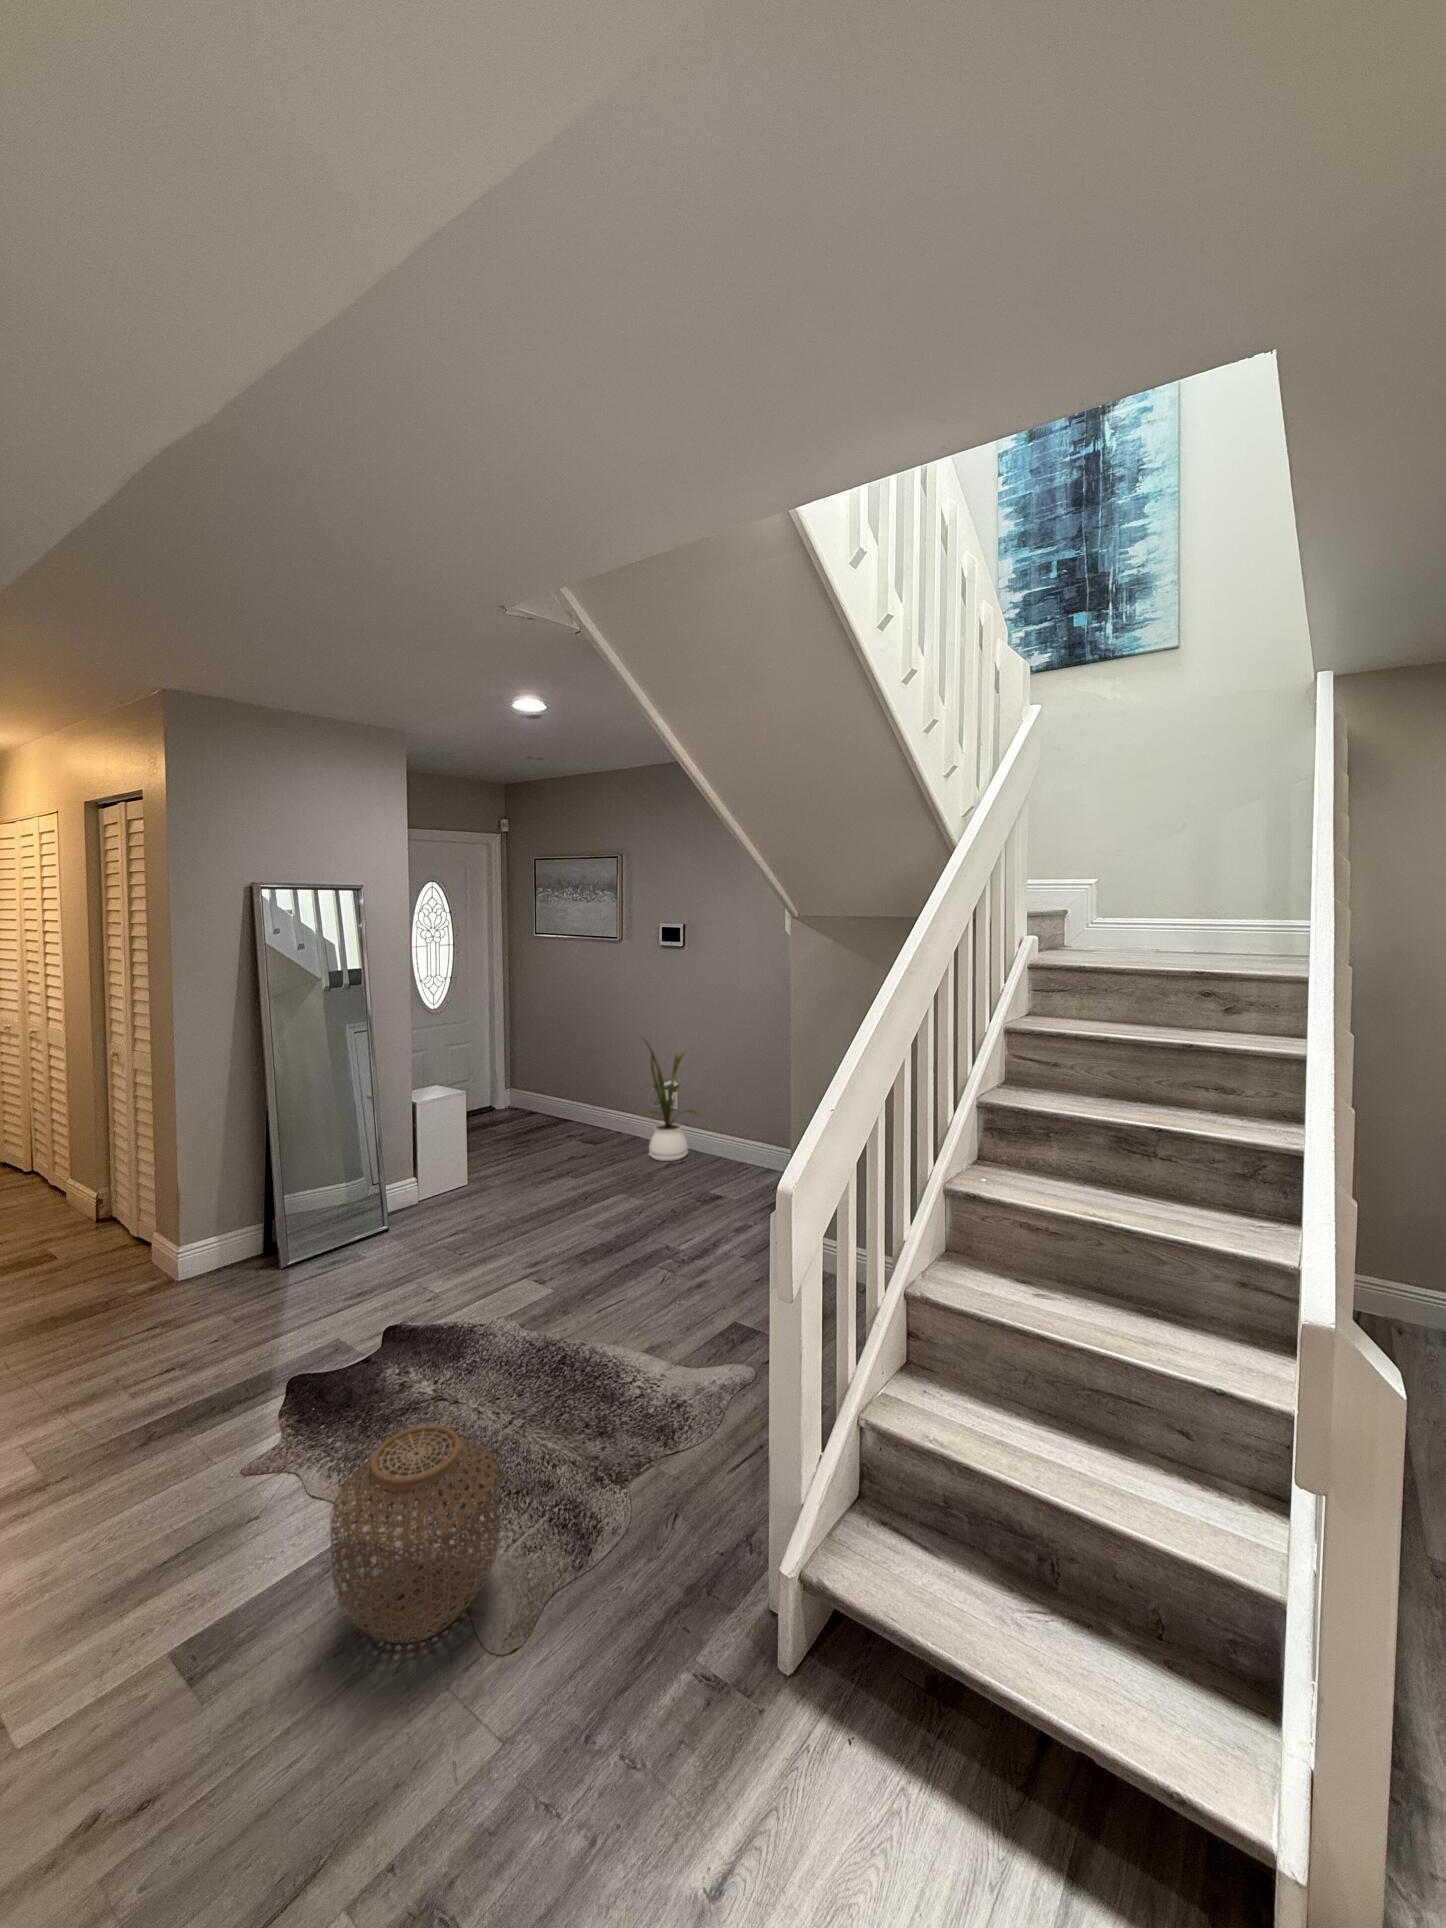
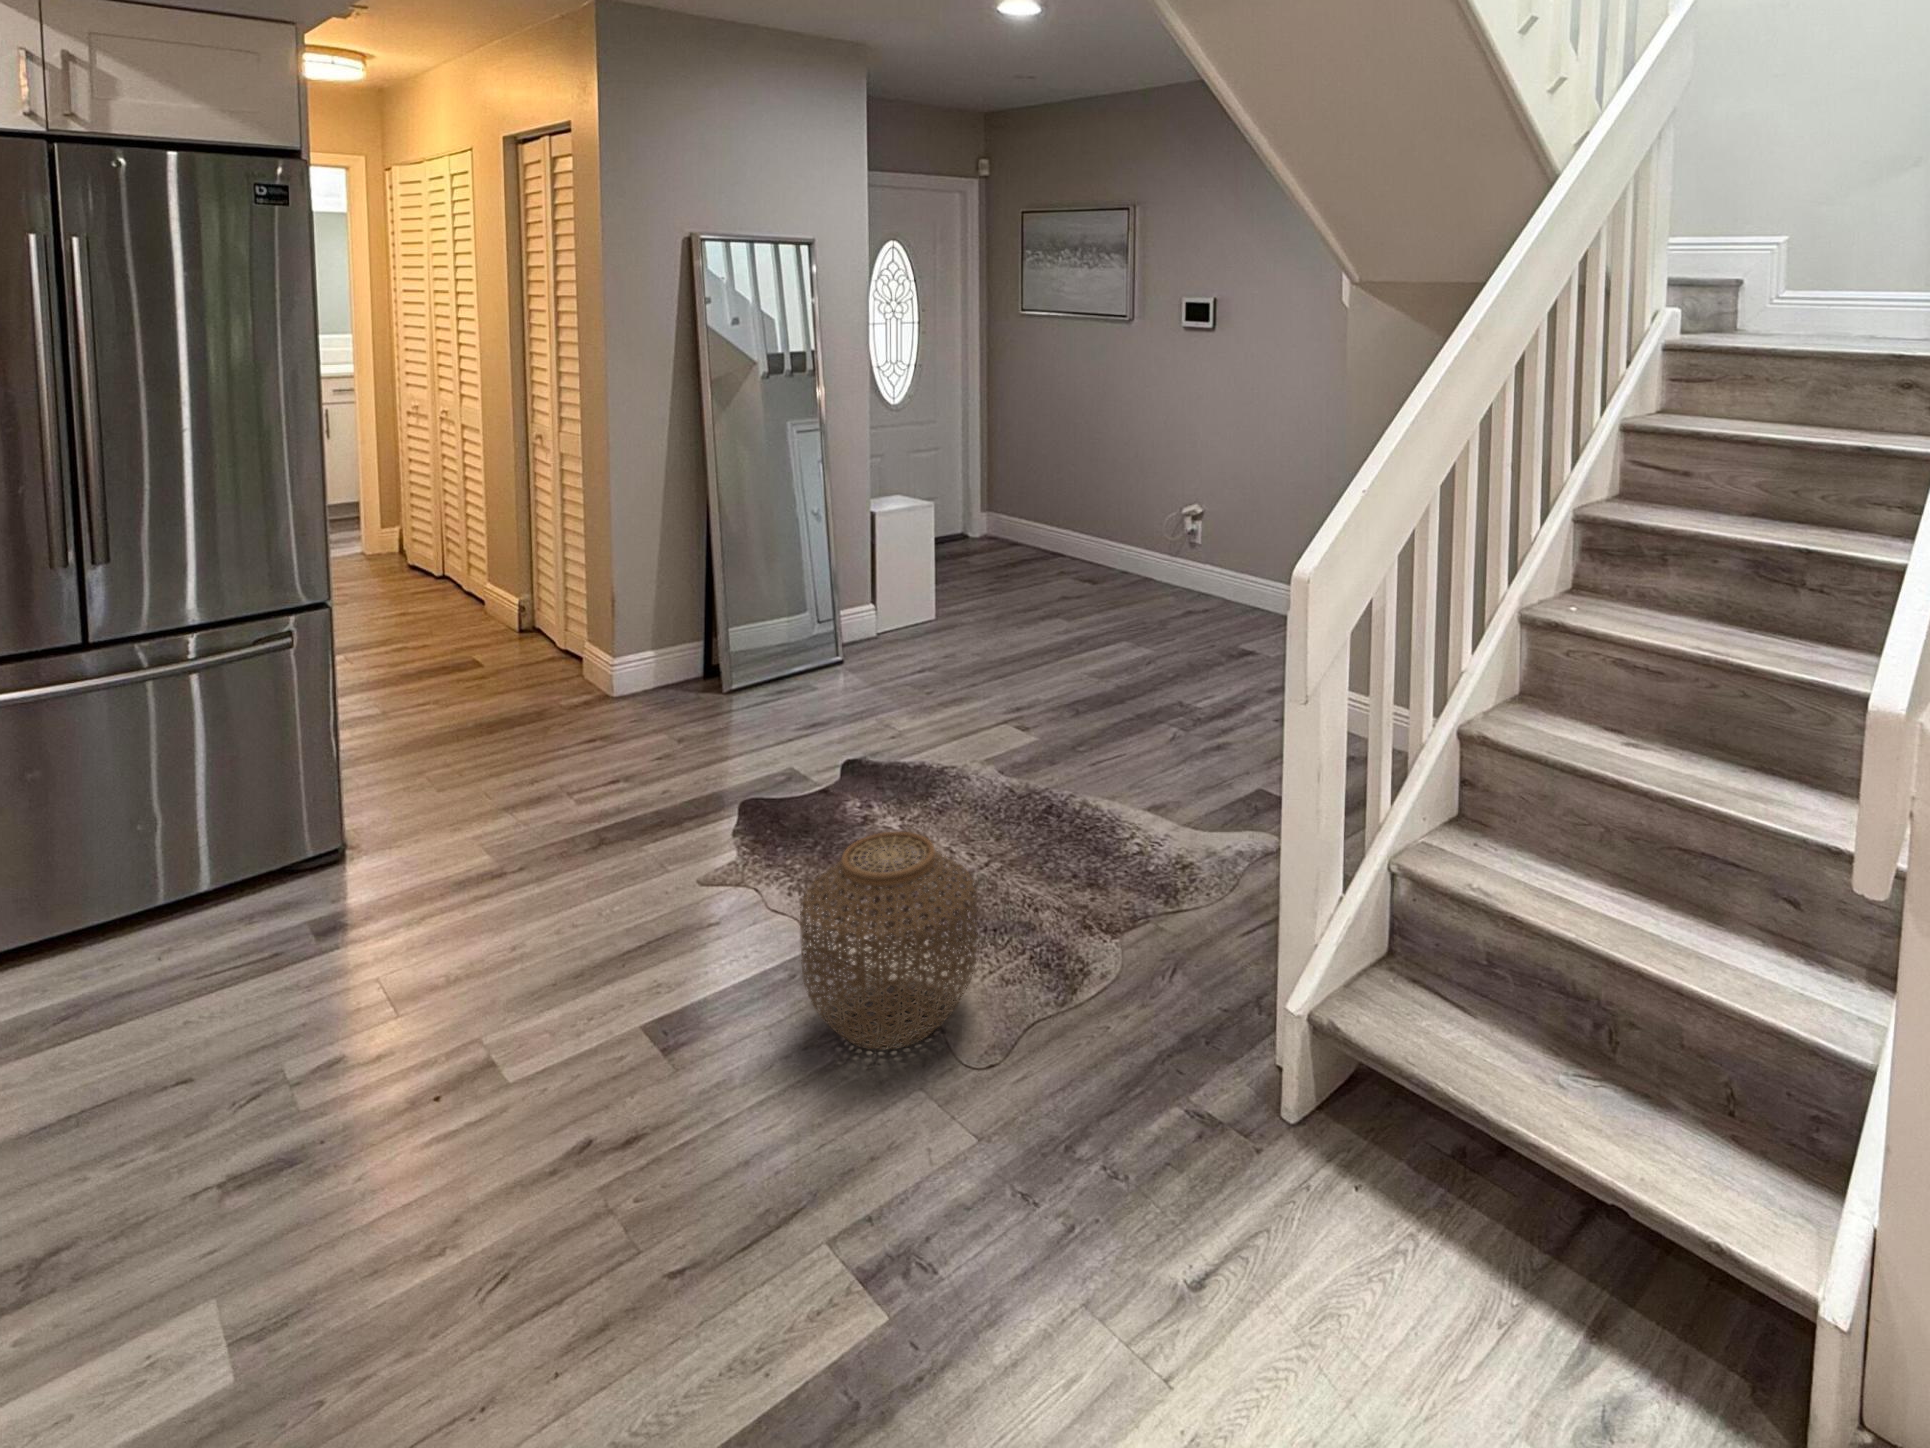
house plant: present [643,1038,700,1161] -> none [1149,437,1239,606]

